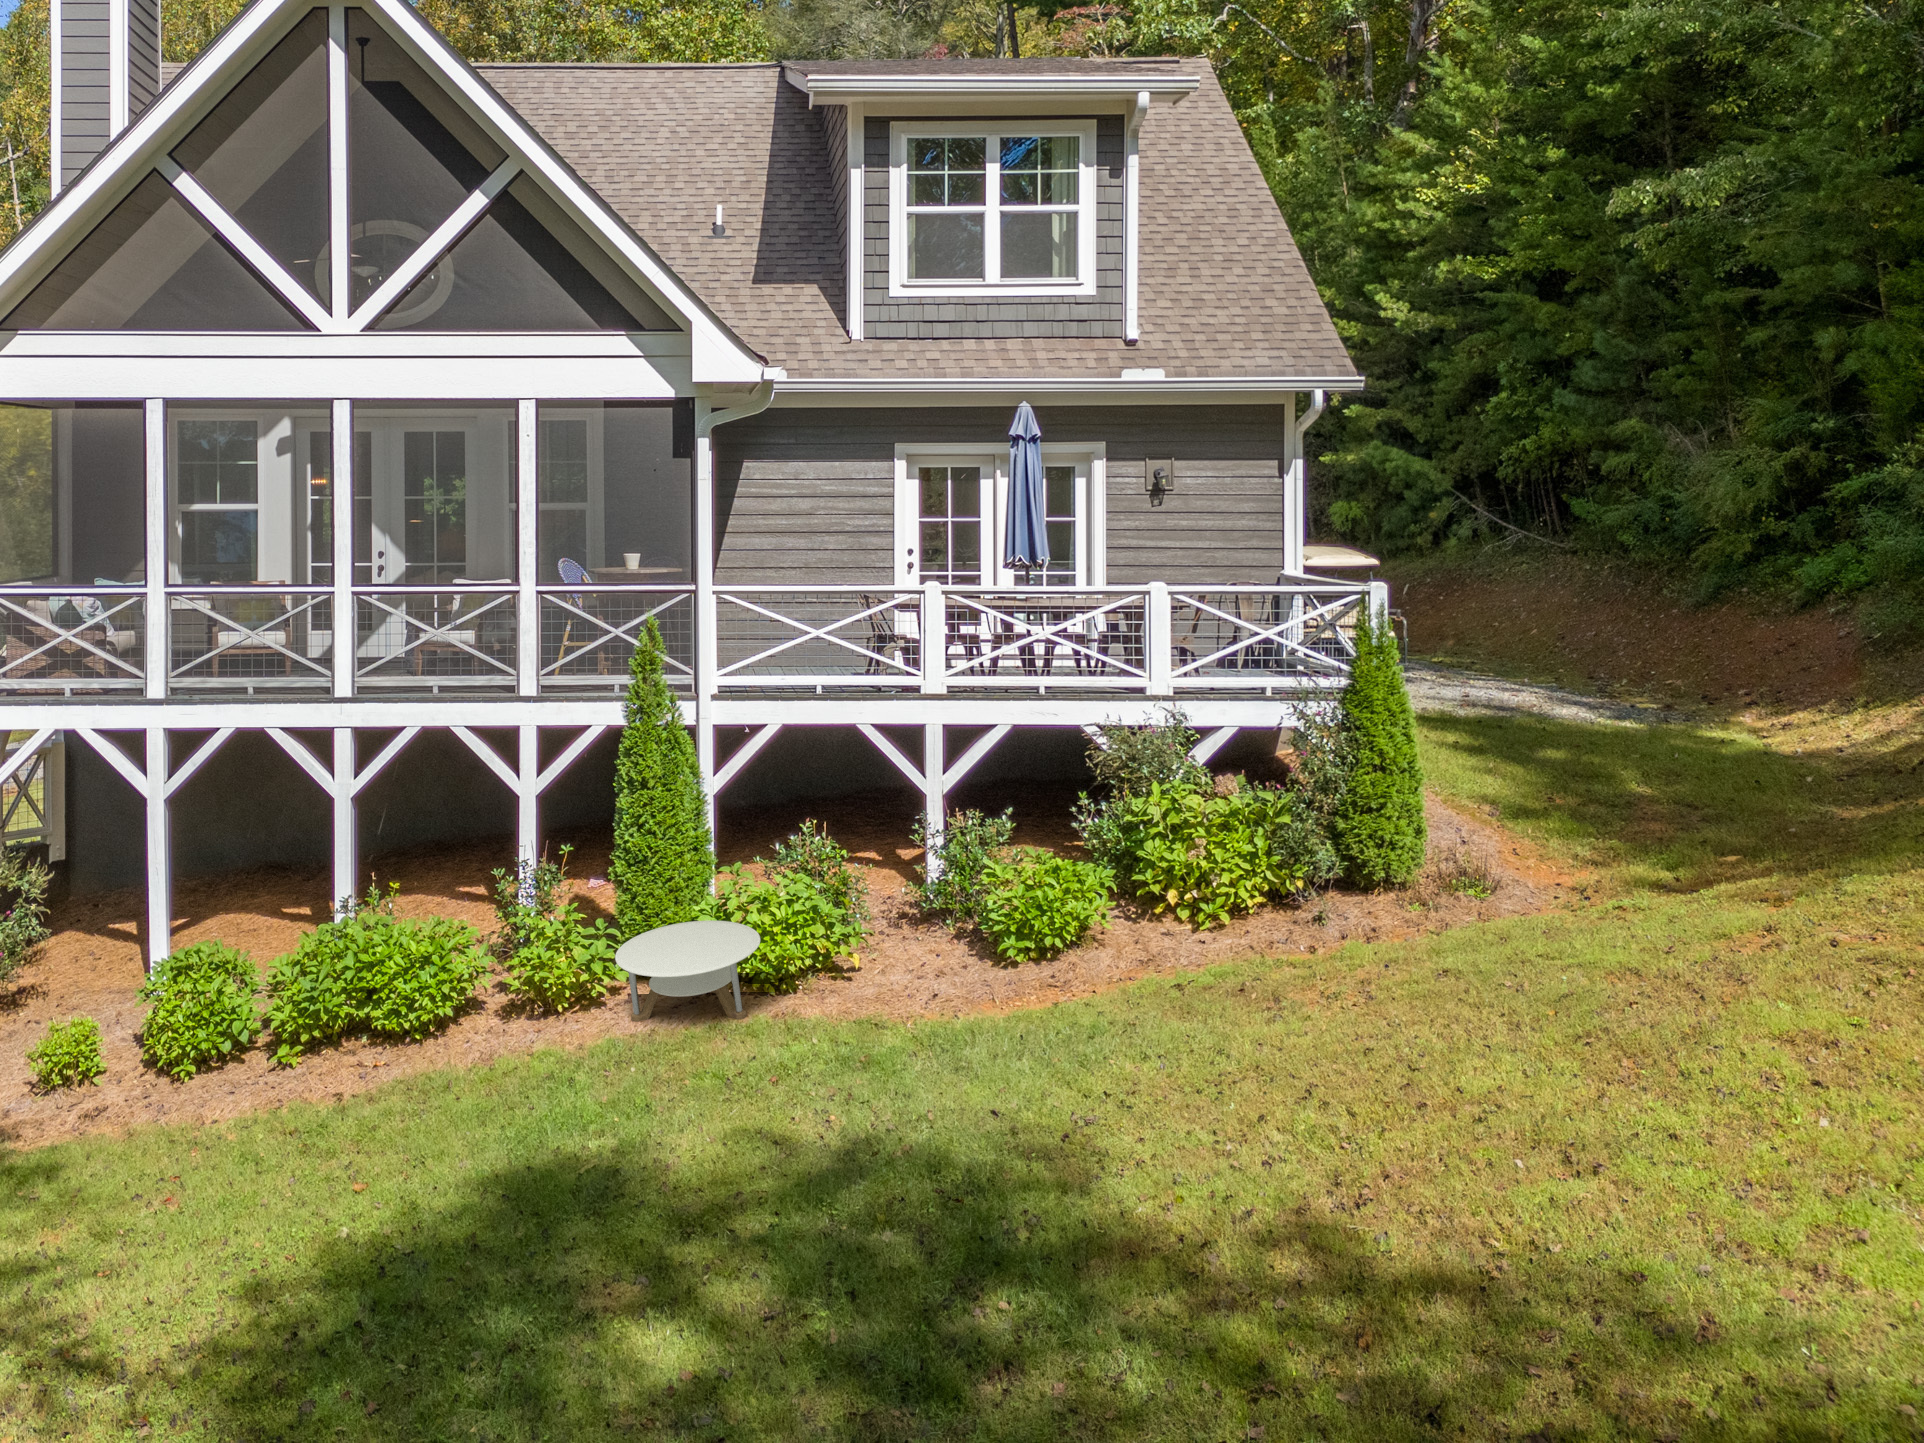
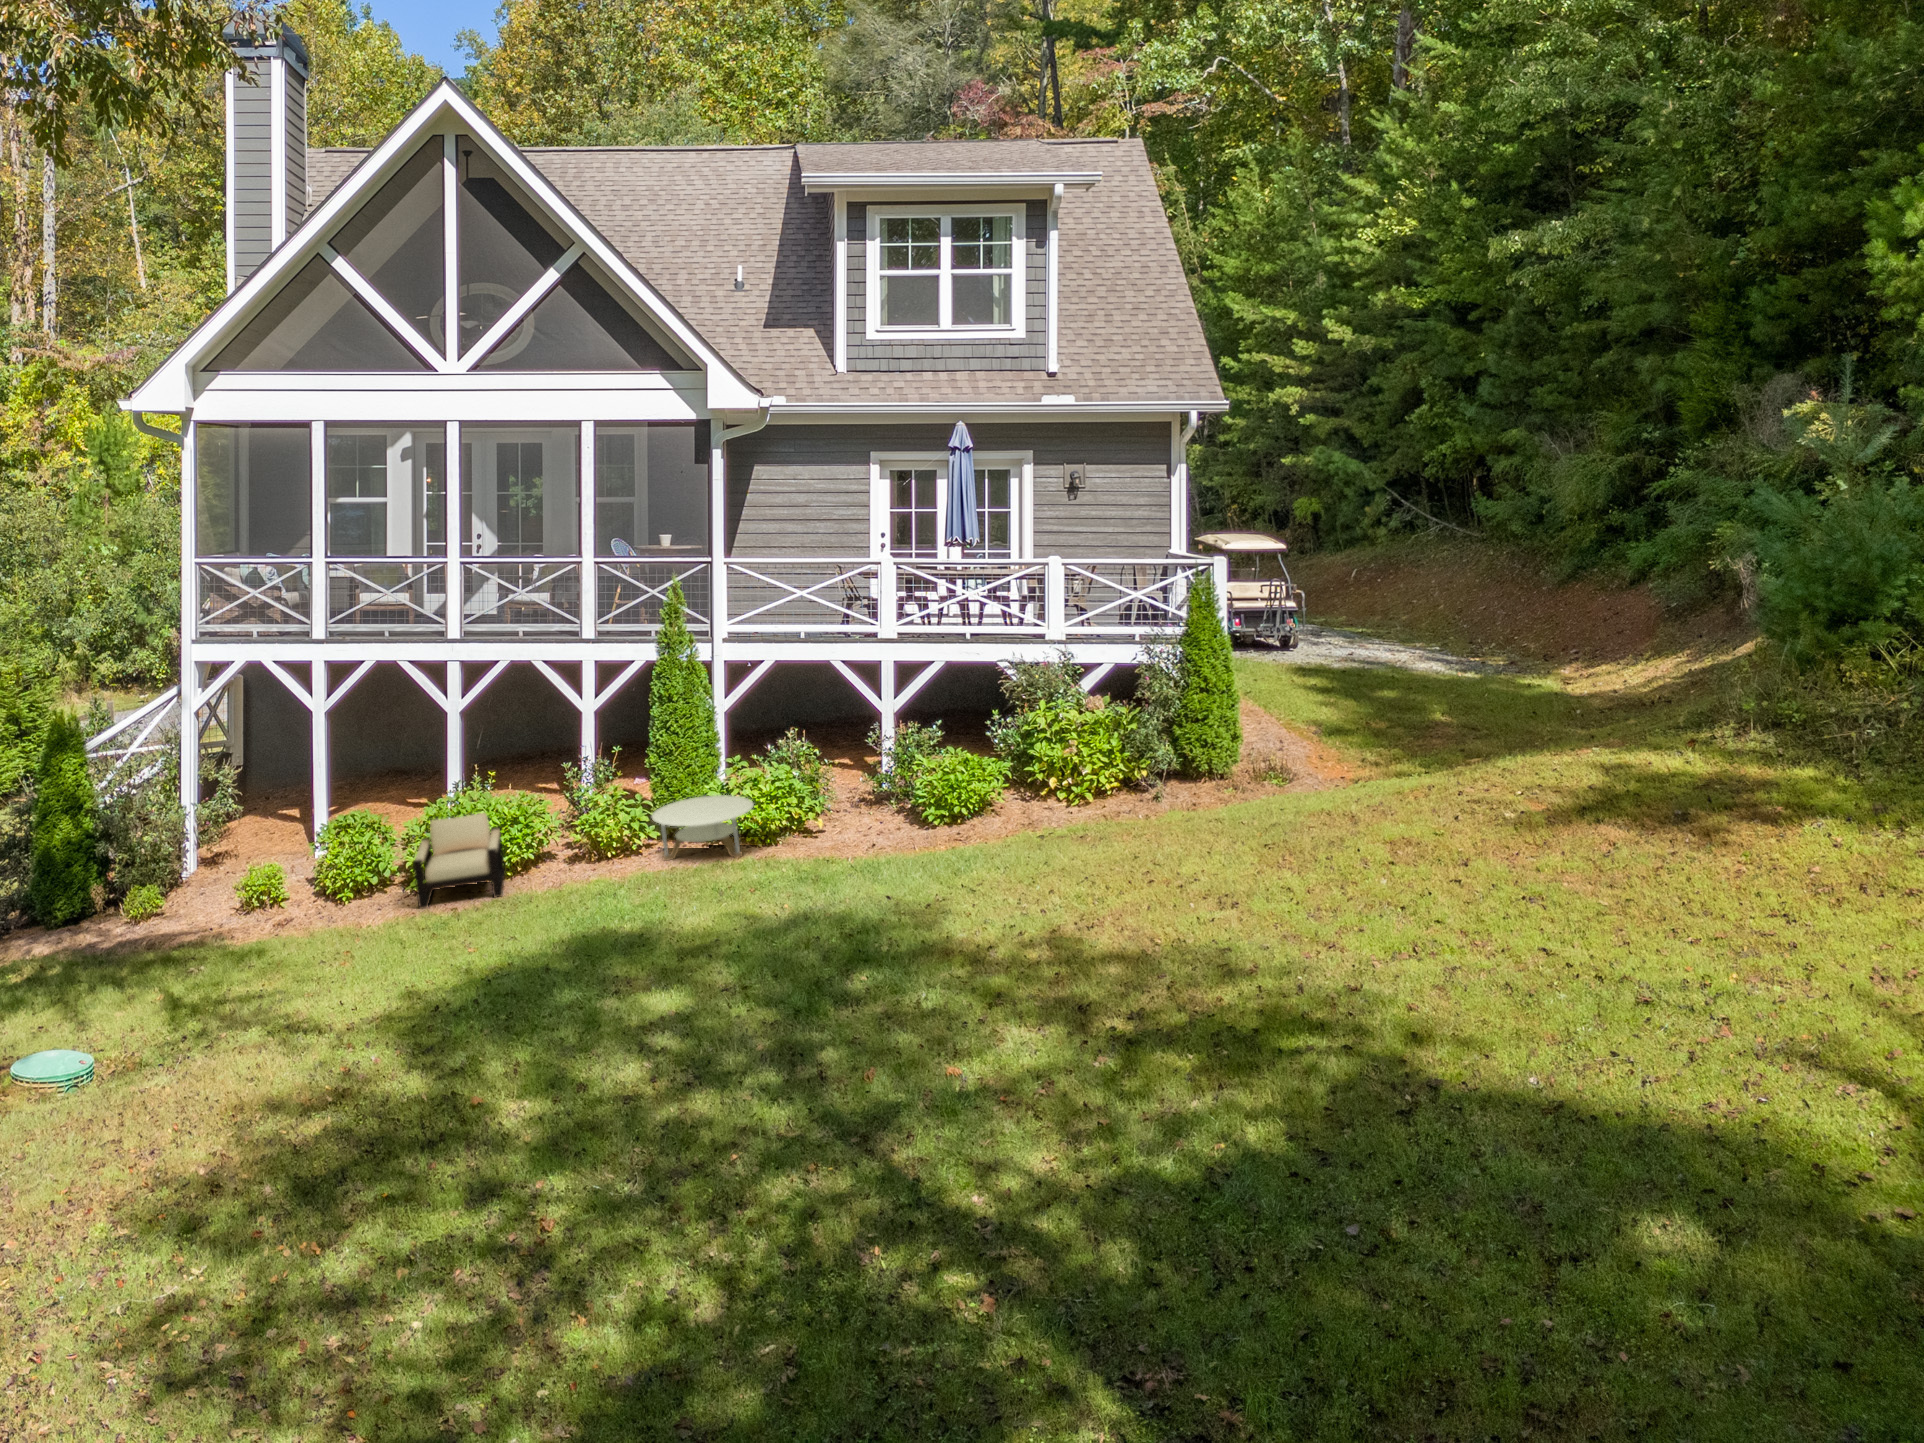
armchair: none [266,954,408,1106] -> present [413,813,505,909]

